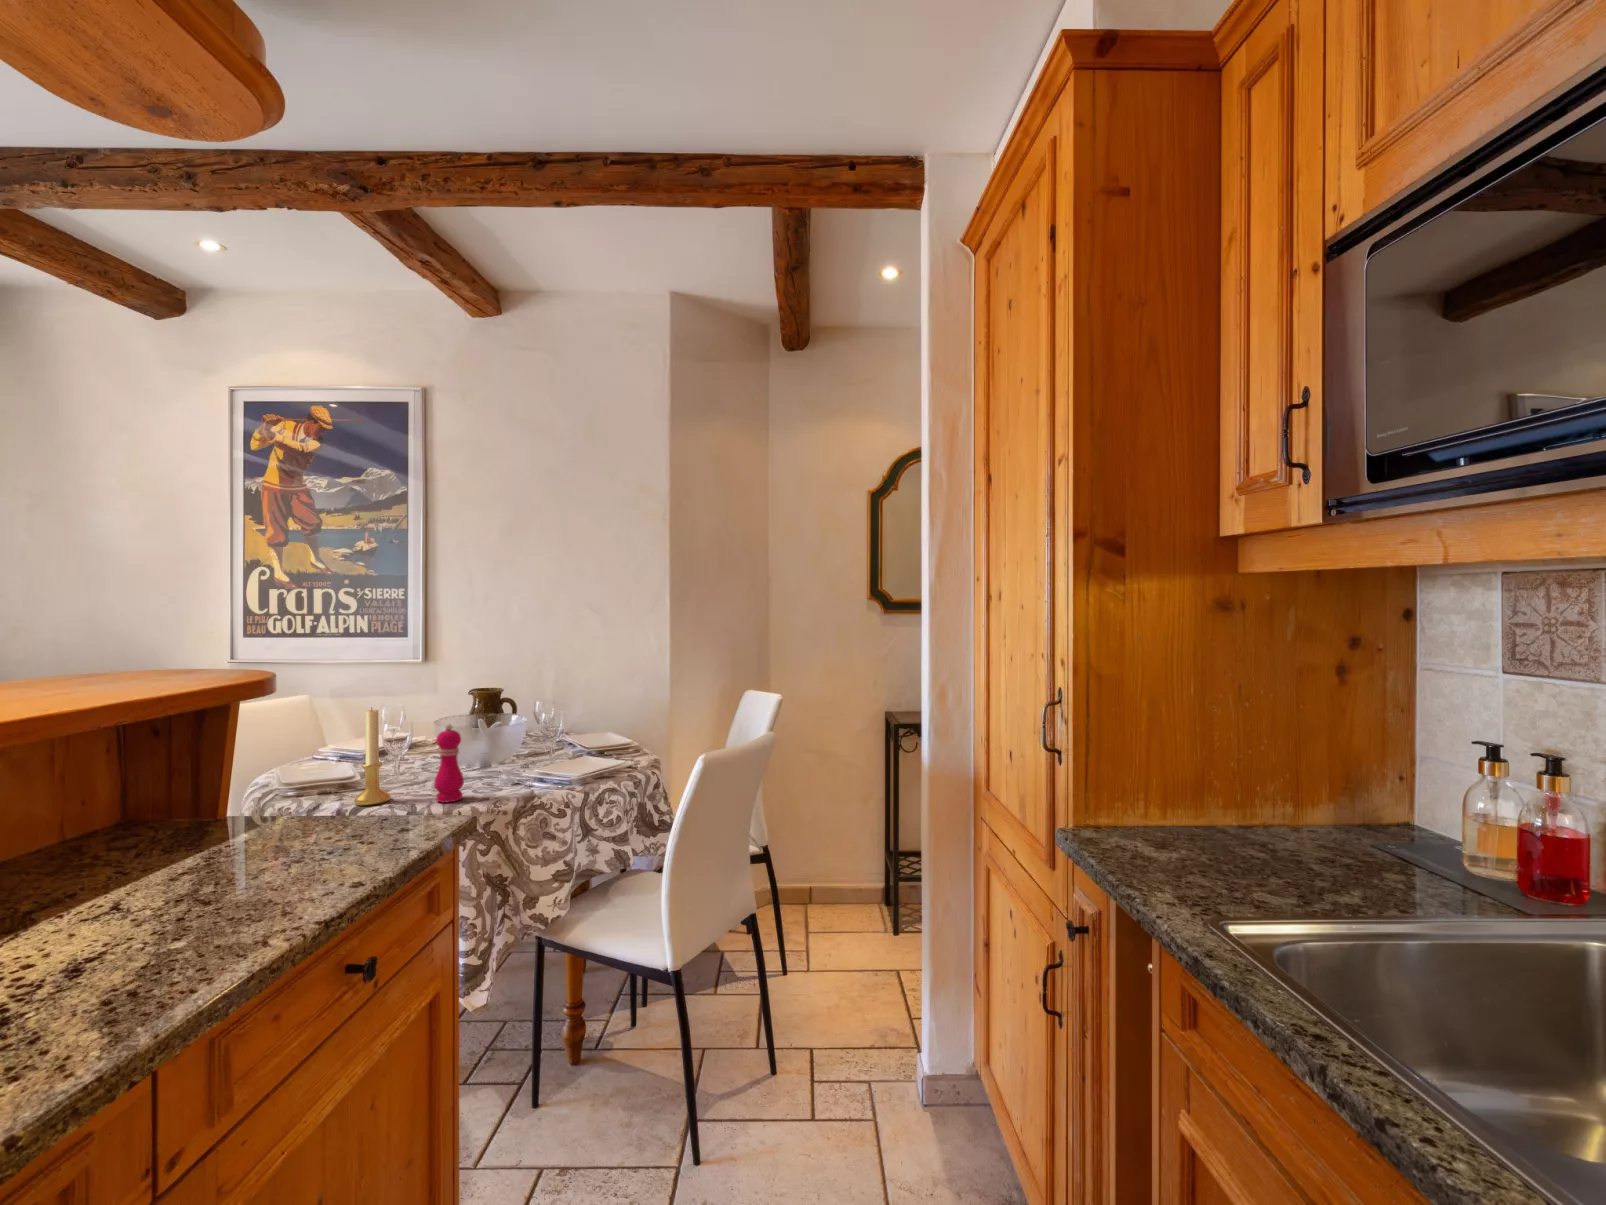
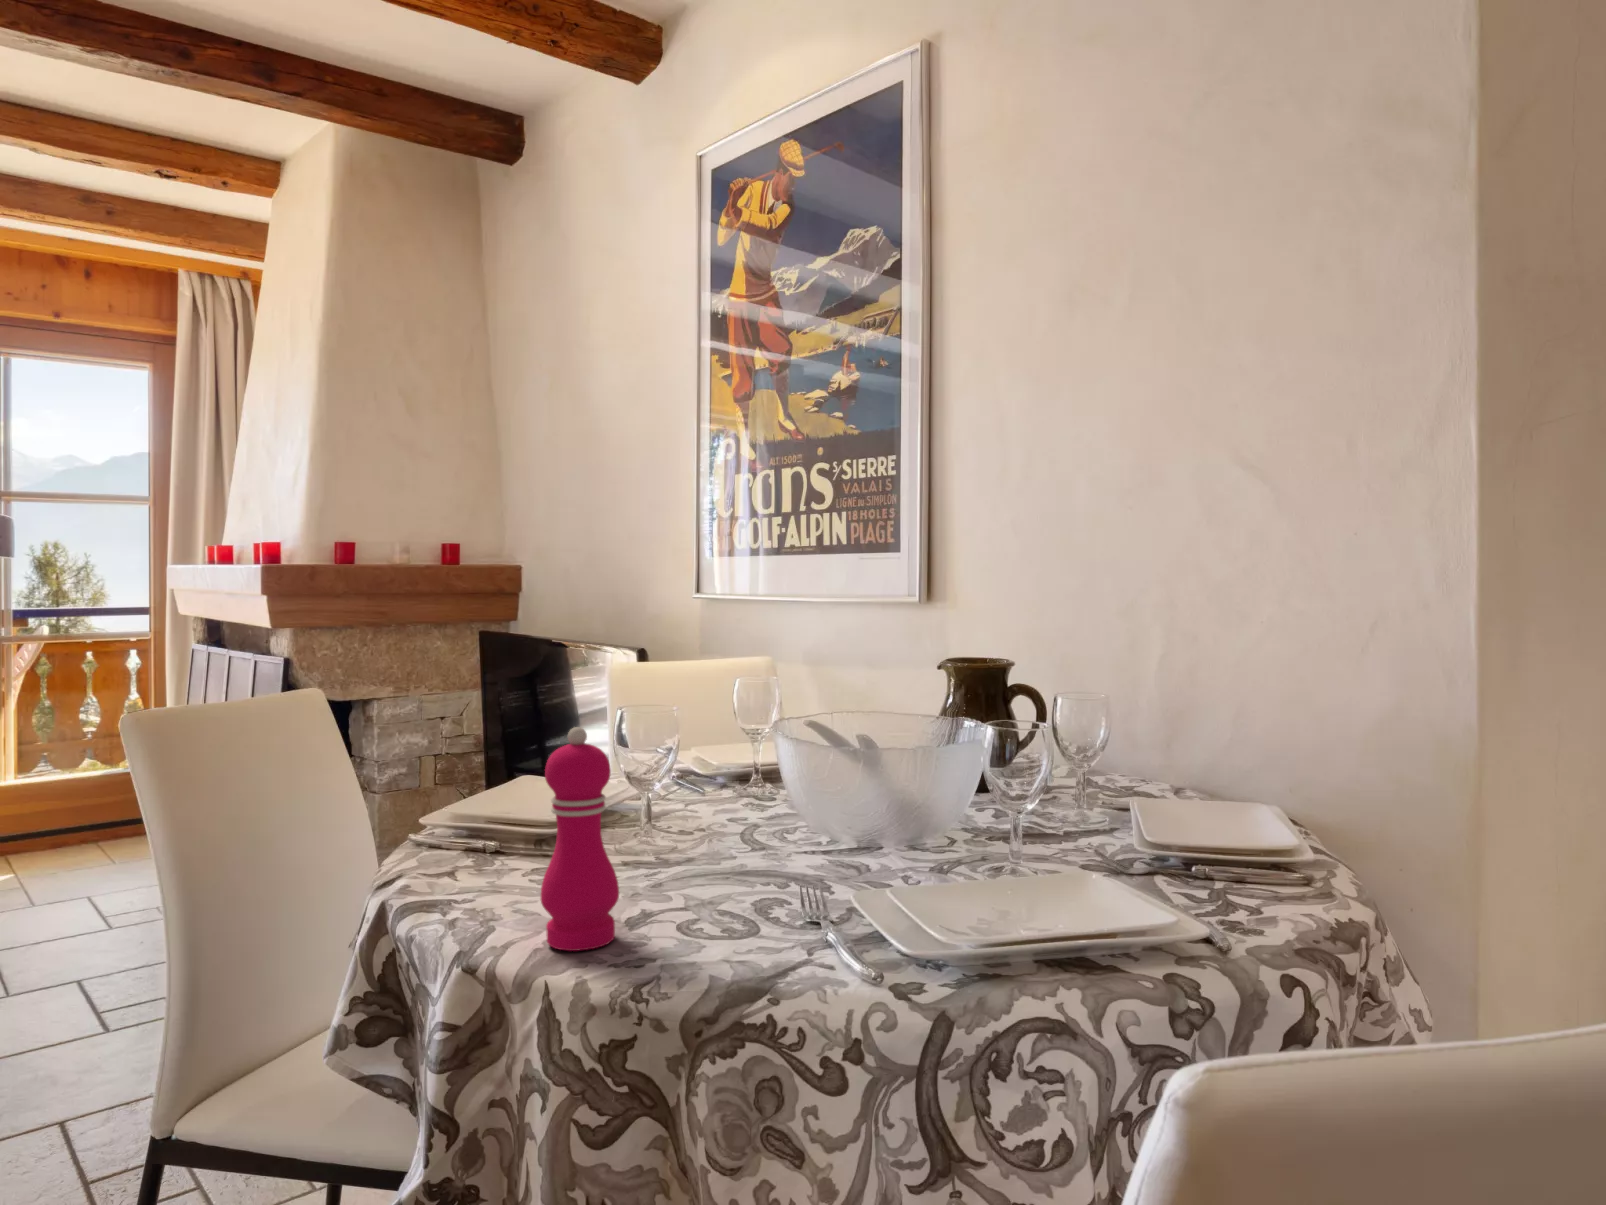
candle holder: present [354,708,391,805] -> none [444,665,527,909]

